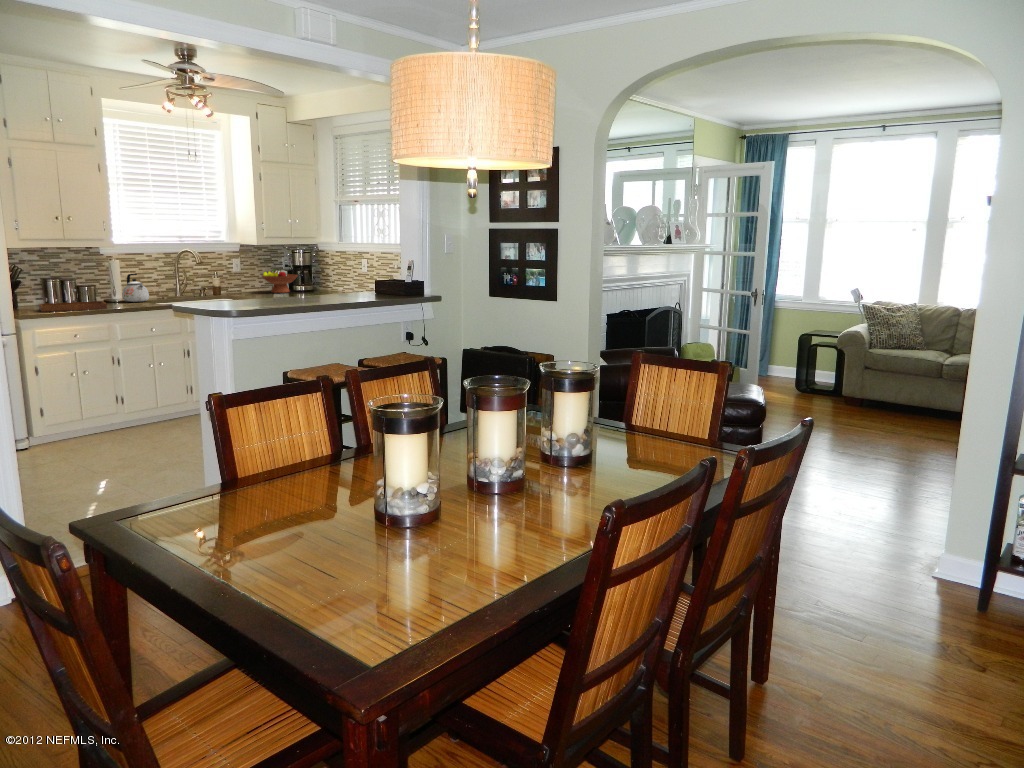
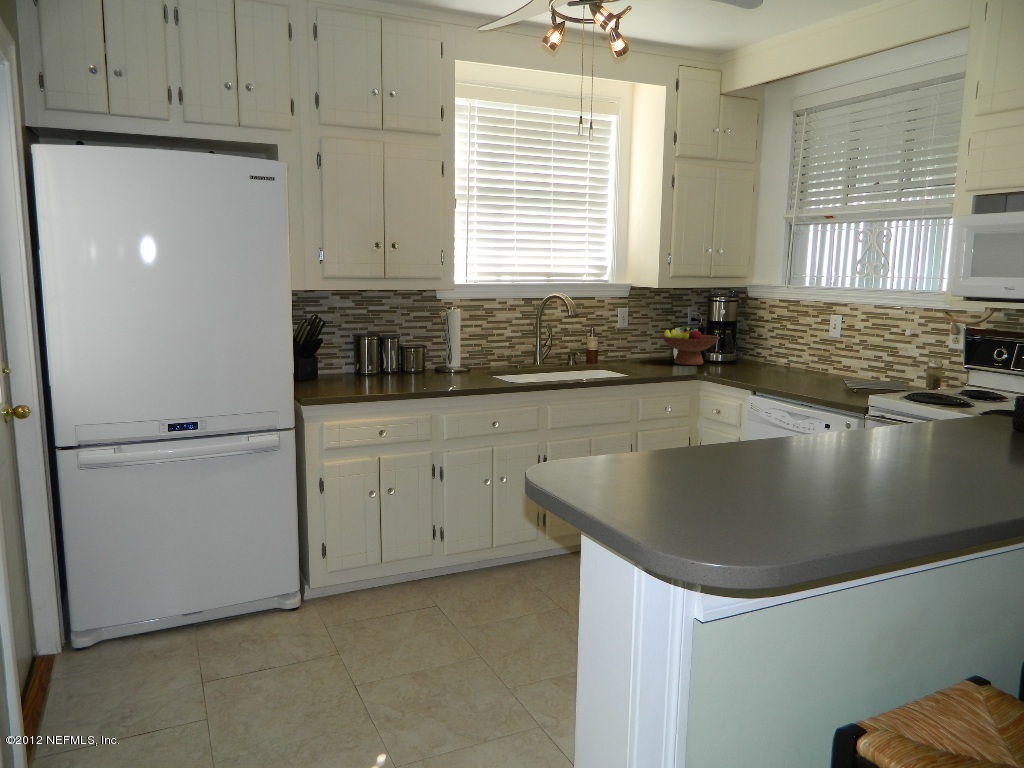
kettle: present [122,274,149,302] -> none [461,330,498,374]
tray: present [39,289,107,312] -> none [344,354,436,389]

